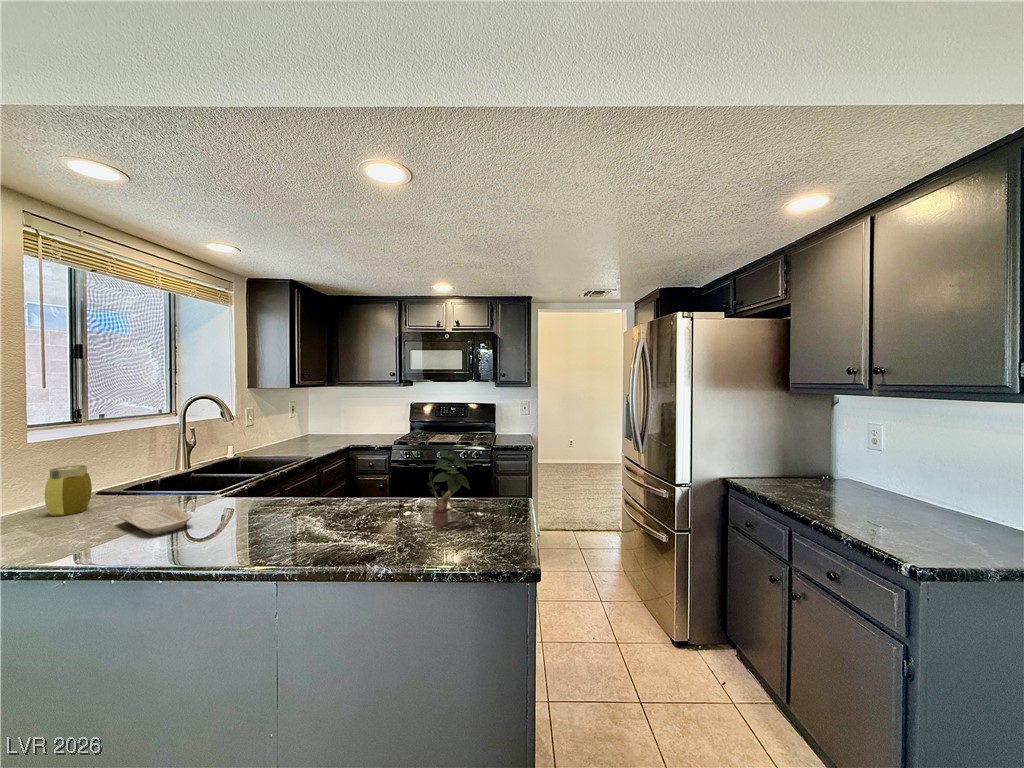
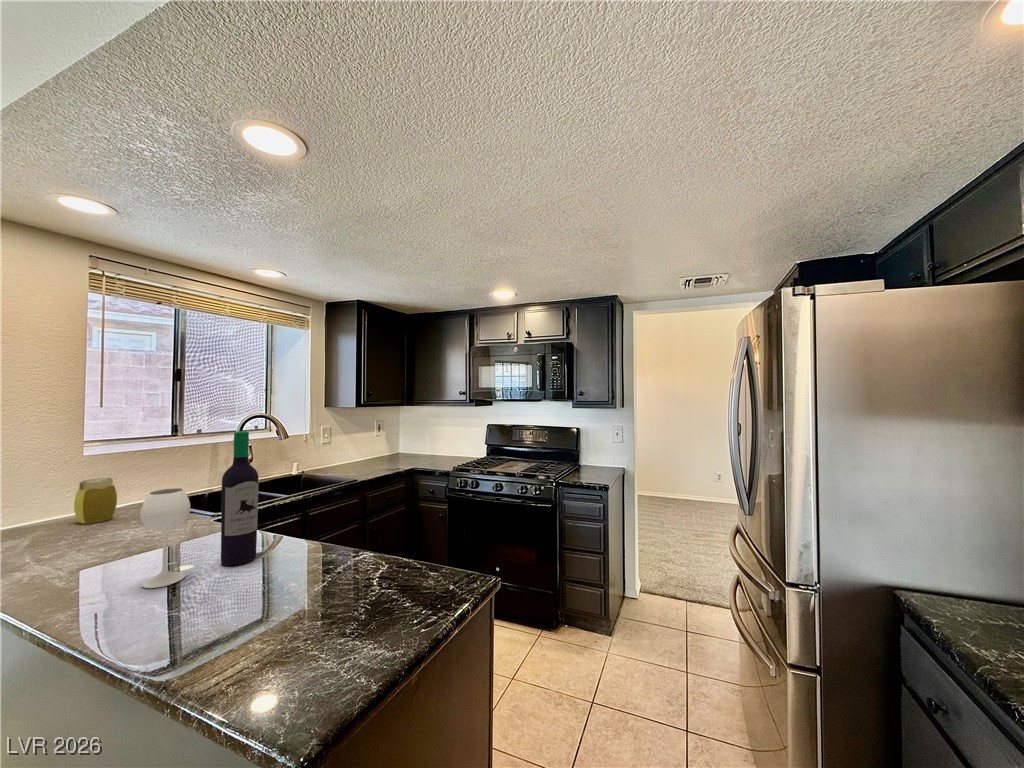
wine bottle: none [268,405,339,533] -> present [140,431,259,588]
potted plant: present [428,449,469,526] -> none [265,494,388,618]
tray: present [117,505,192,535] -> none [60,526,135,564]

